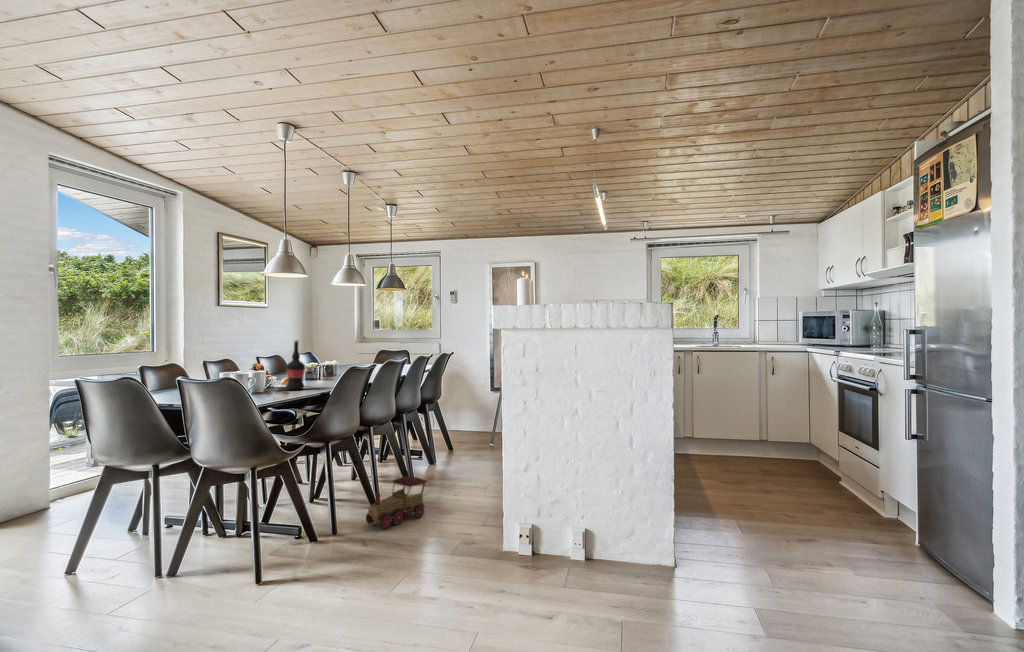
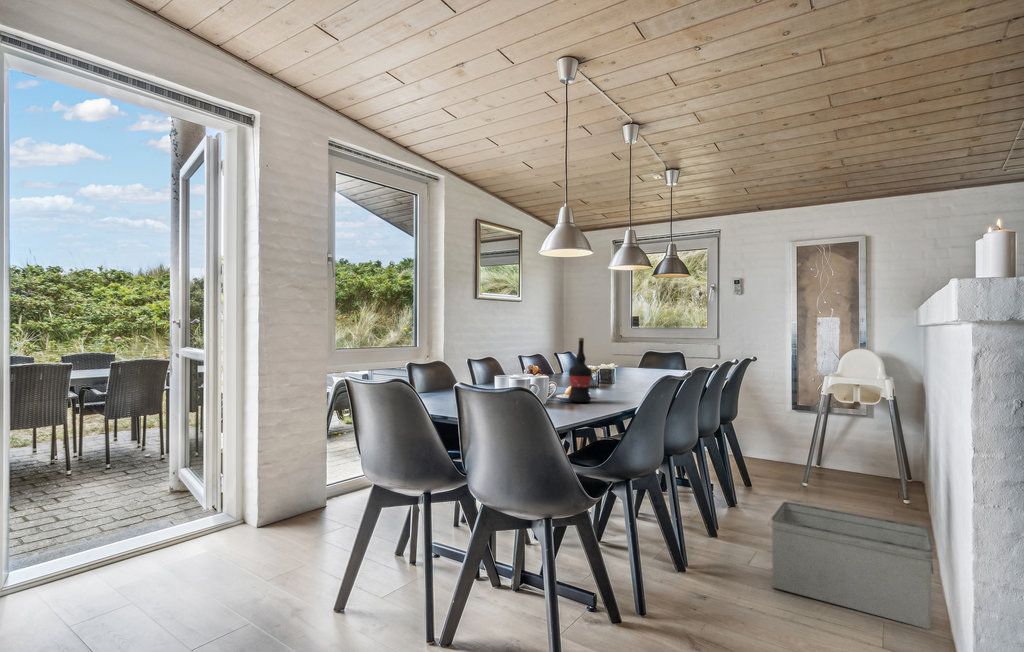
storage bin: none [431,449,523,511] -> present [772,502,934,629]
toy train: present [366,476,427,529] -> none [684,538,775,622]

